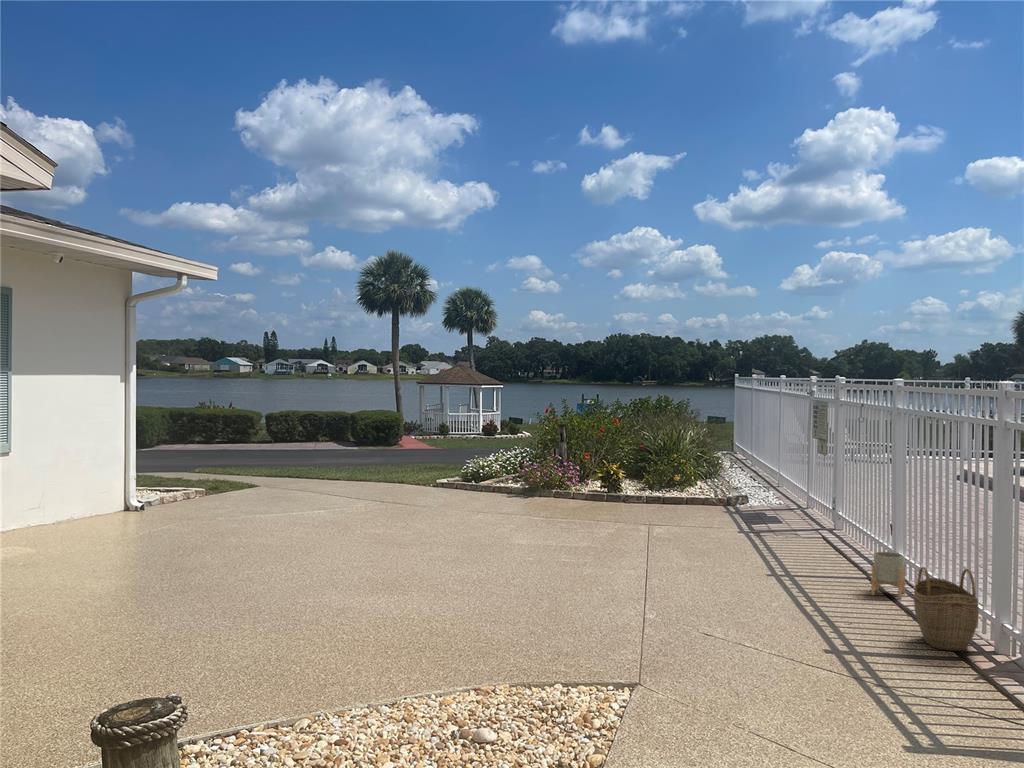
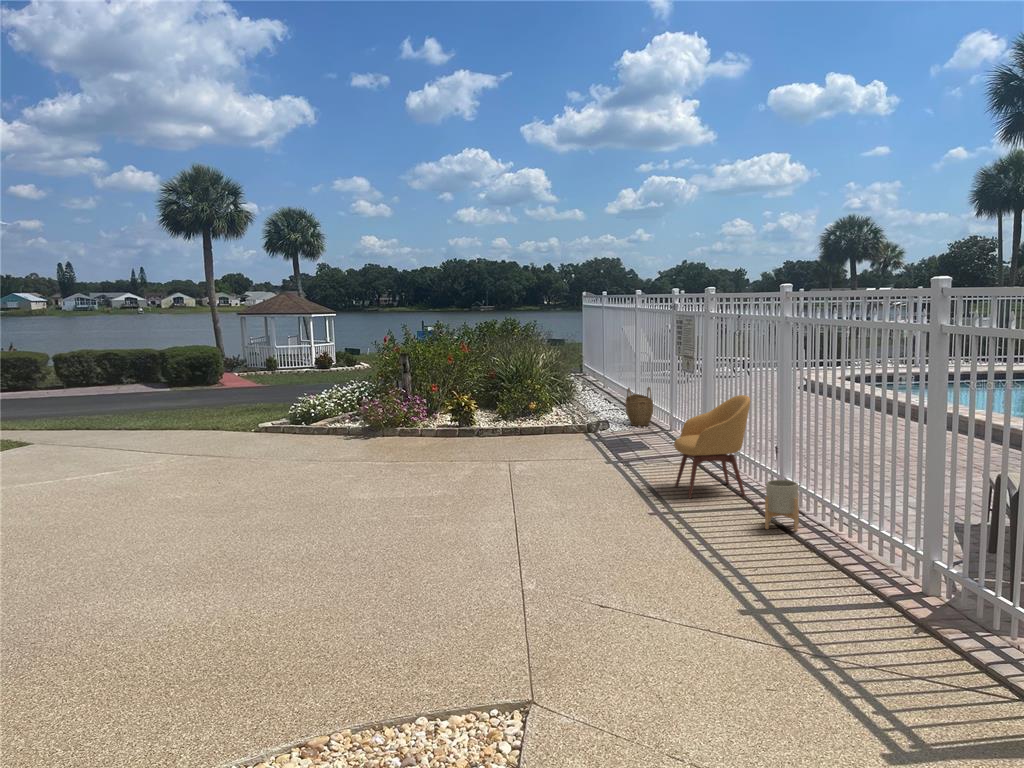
chair: none [796,475,869,568] -> present [674,395,750,498]
woven basket: present [914,567,979,651] -> present [626,387,653,426]

